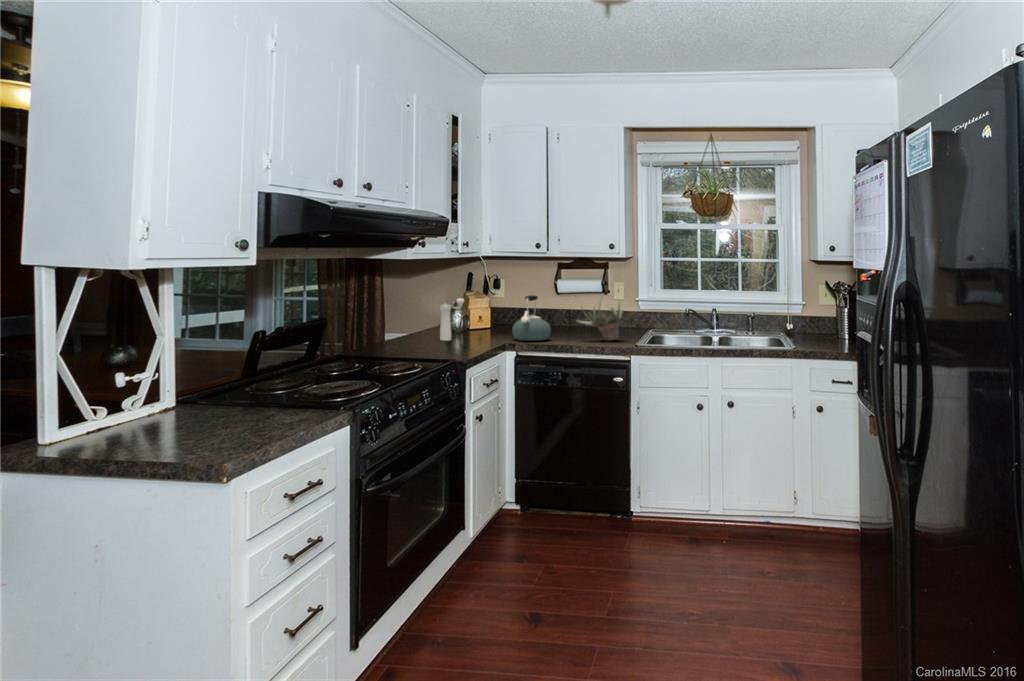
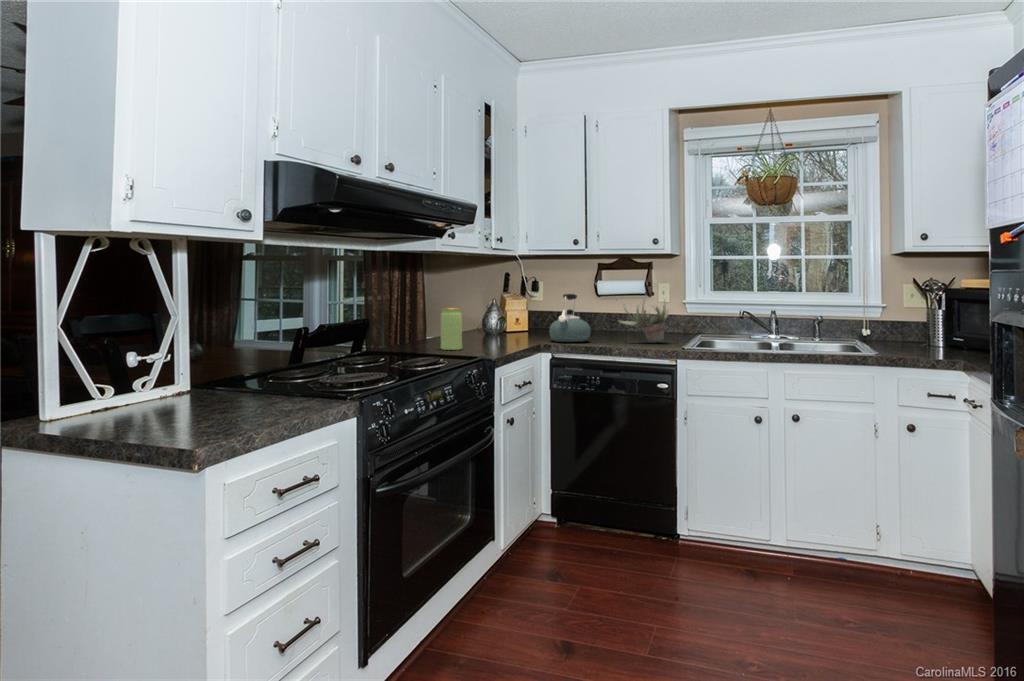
pepper mill: present [440,298,464,341] -> none [472,297,499,341]
jar: none [412,312,432,352] -> present [441,308,462,350]

